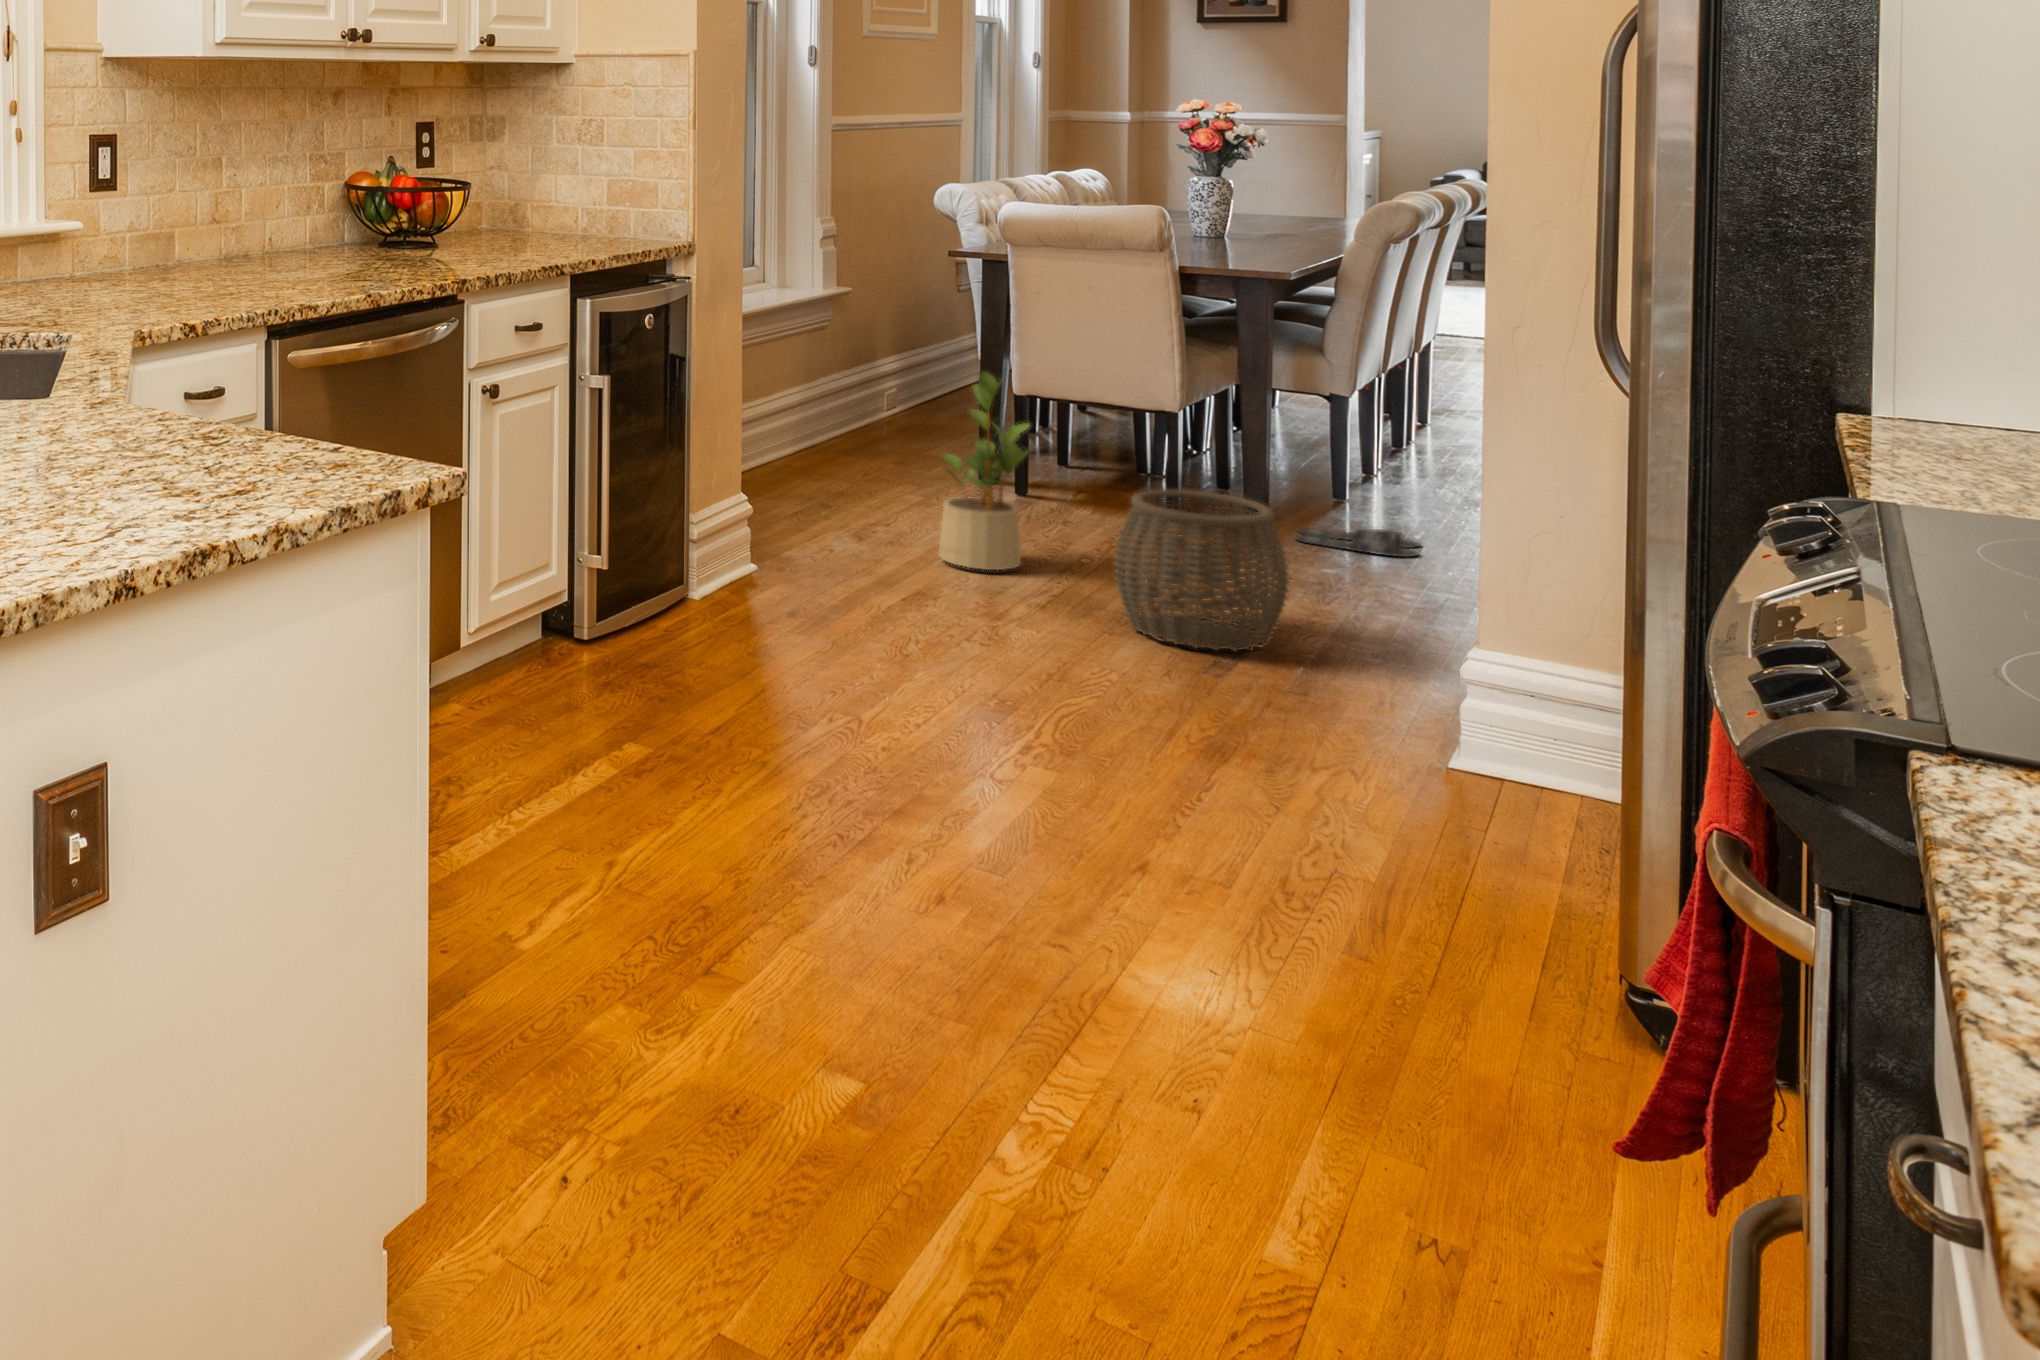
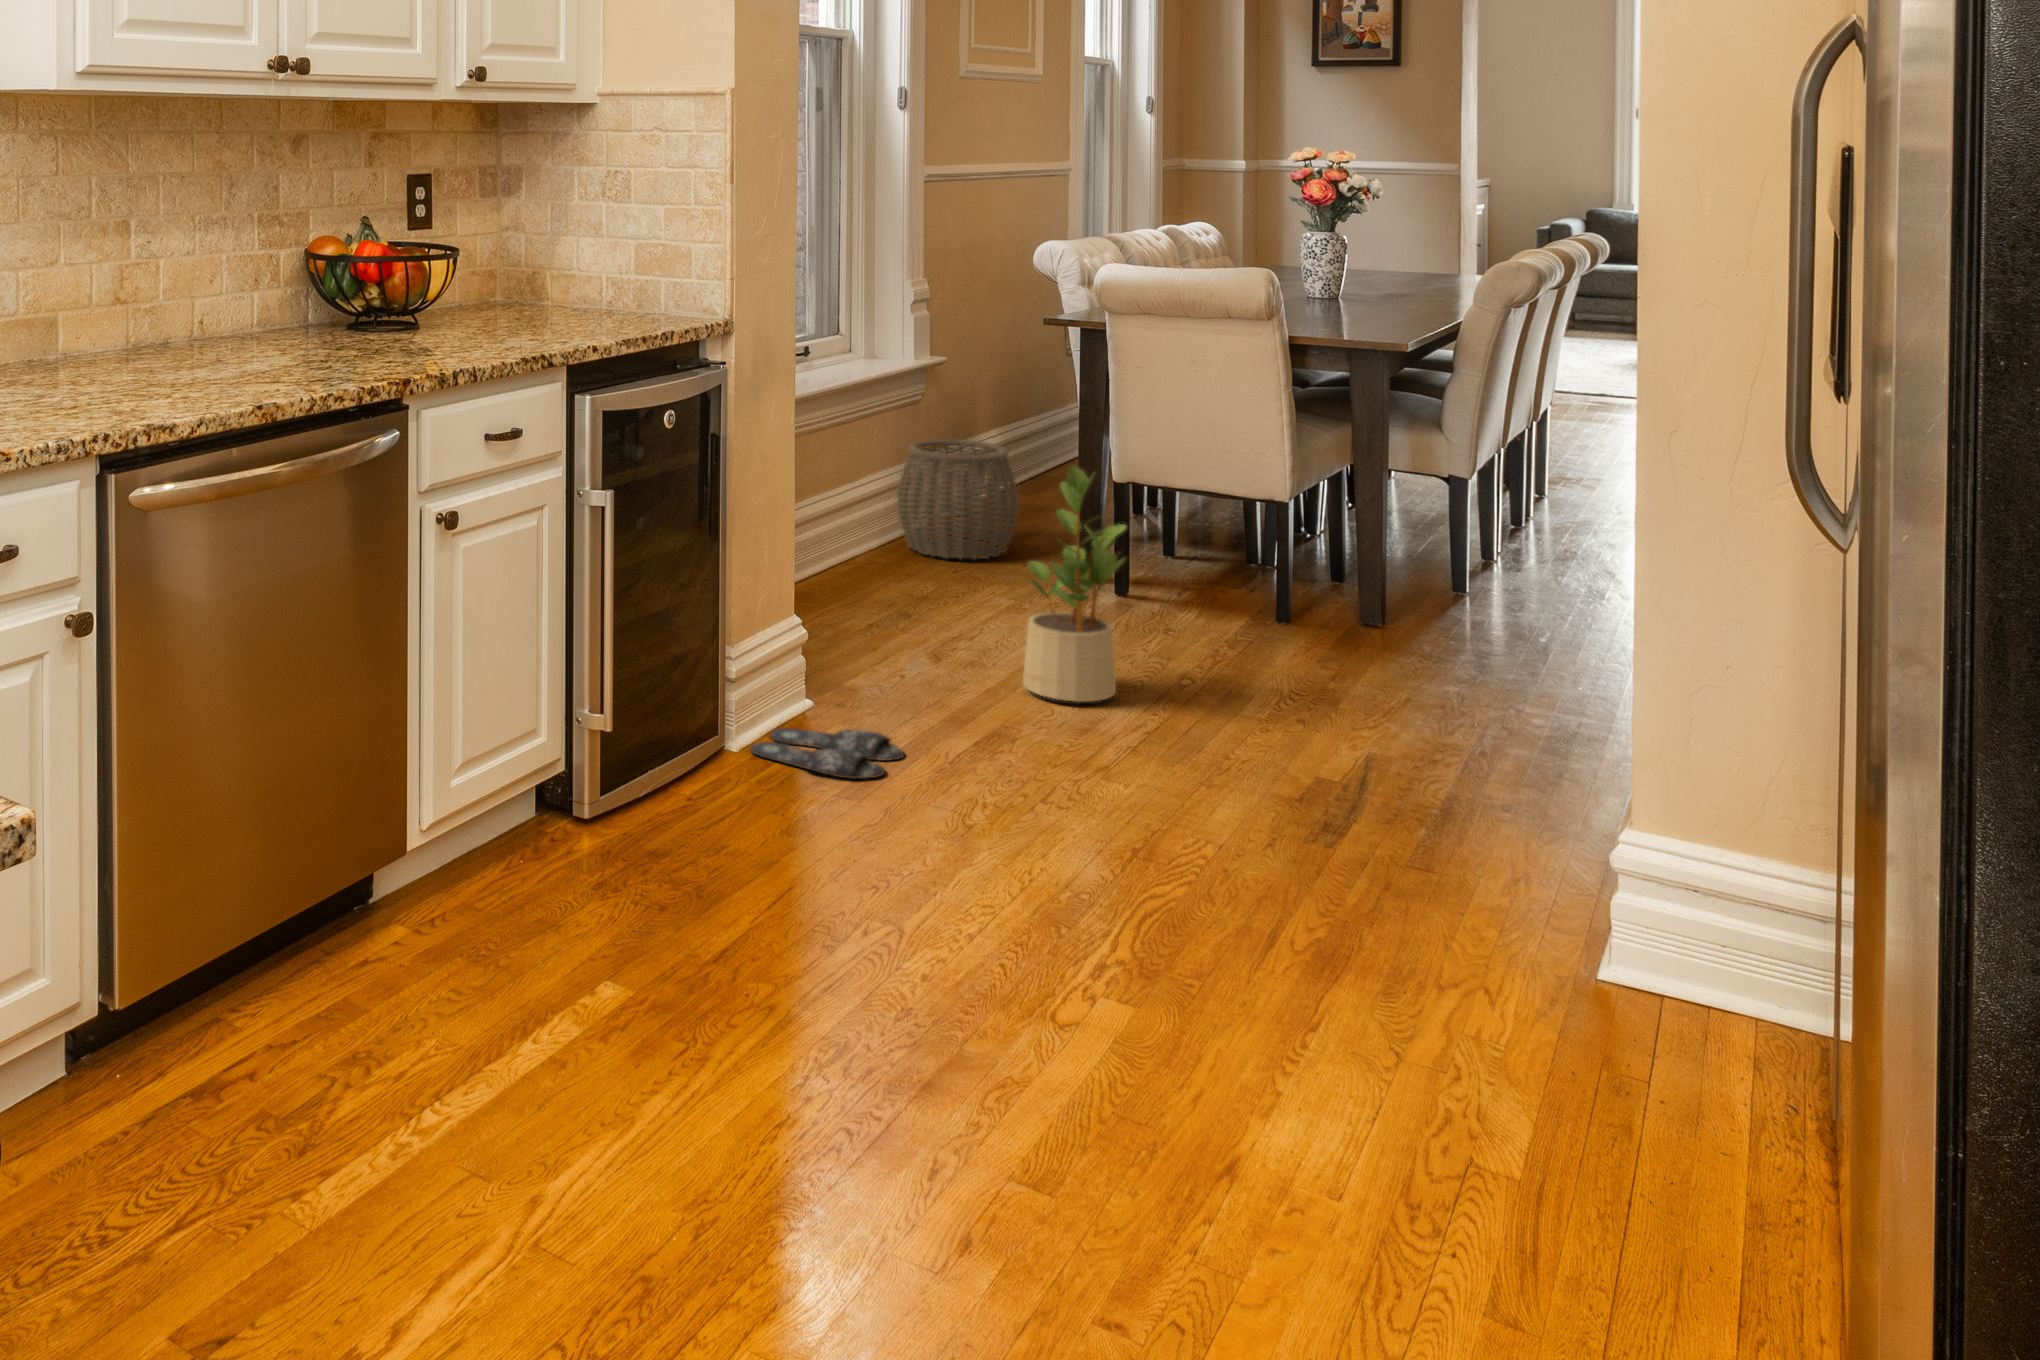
woven basket: present [1114,490,1289,651] -> present [897,439,1019,559]
slippers: present [1296,528,1419,557] -> present [750,728,904,779]

